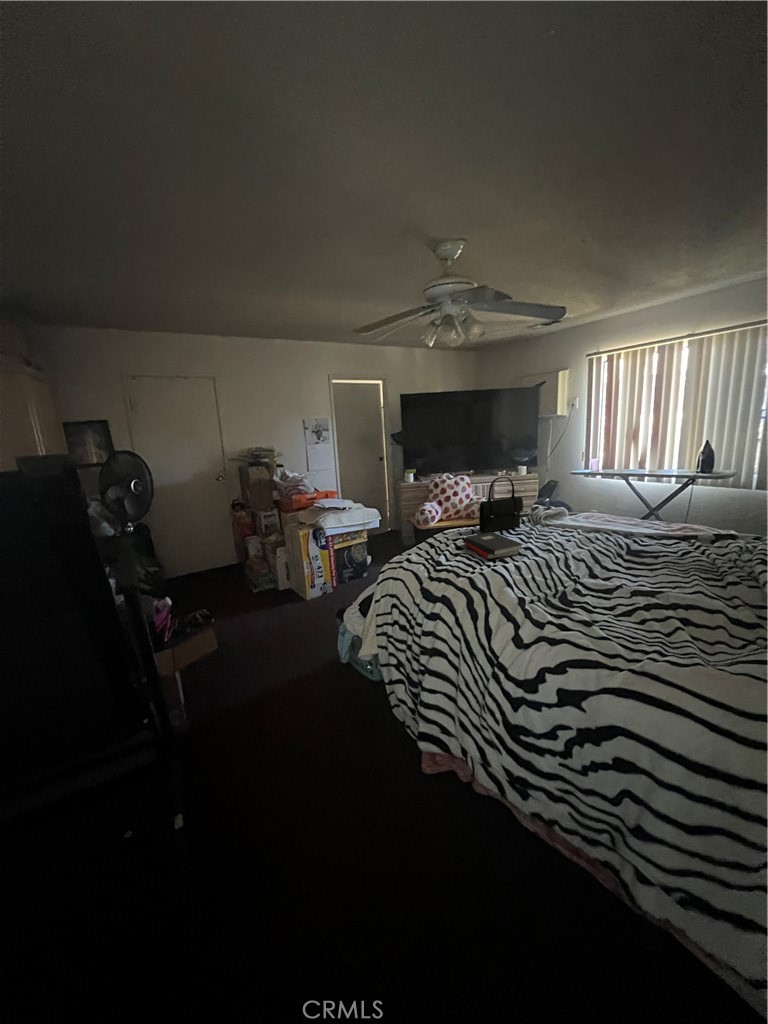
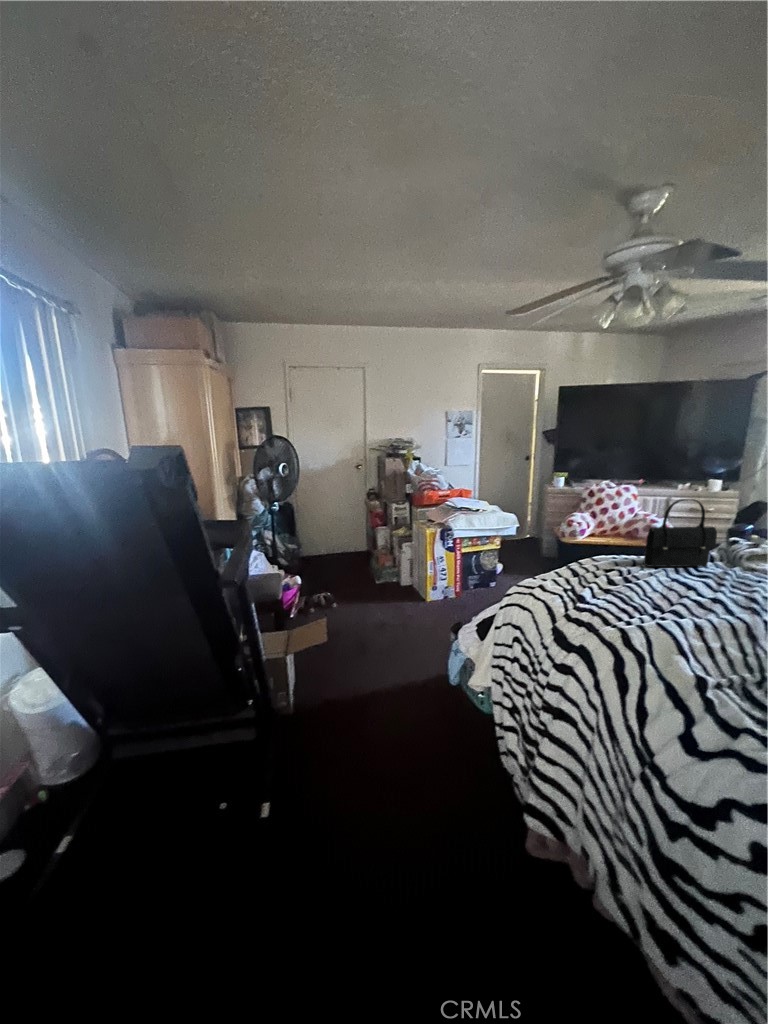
hardback book: present [464,532,523,559] -> none [620,569,711,608]

